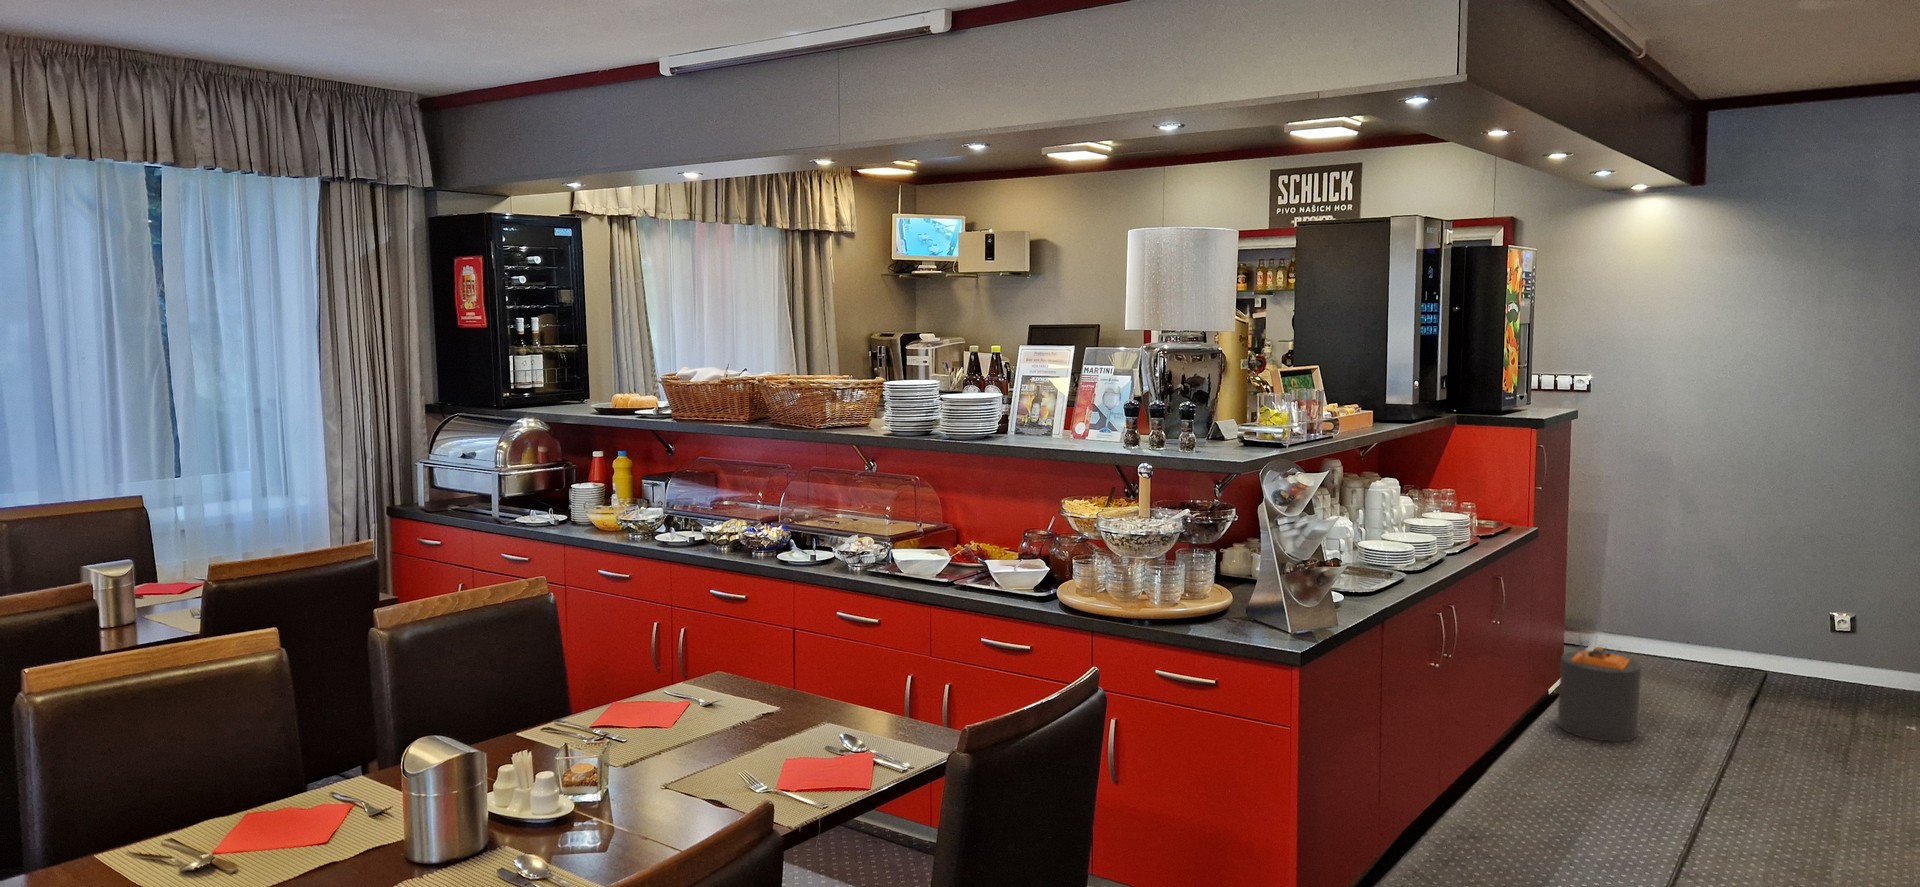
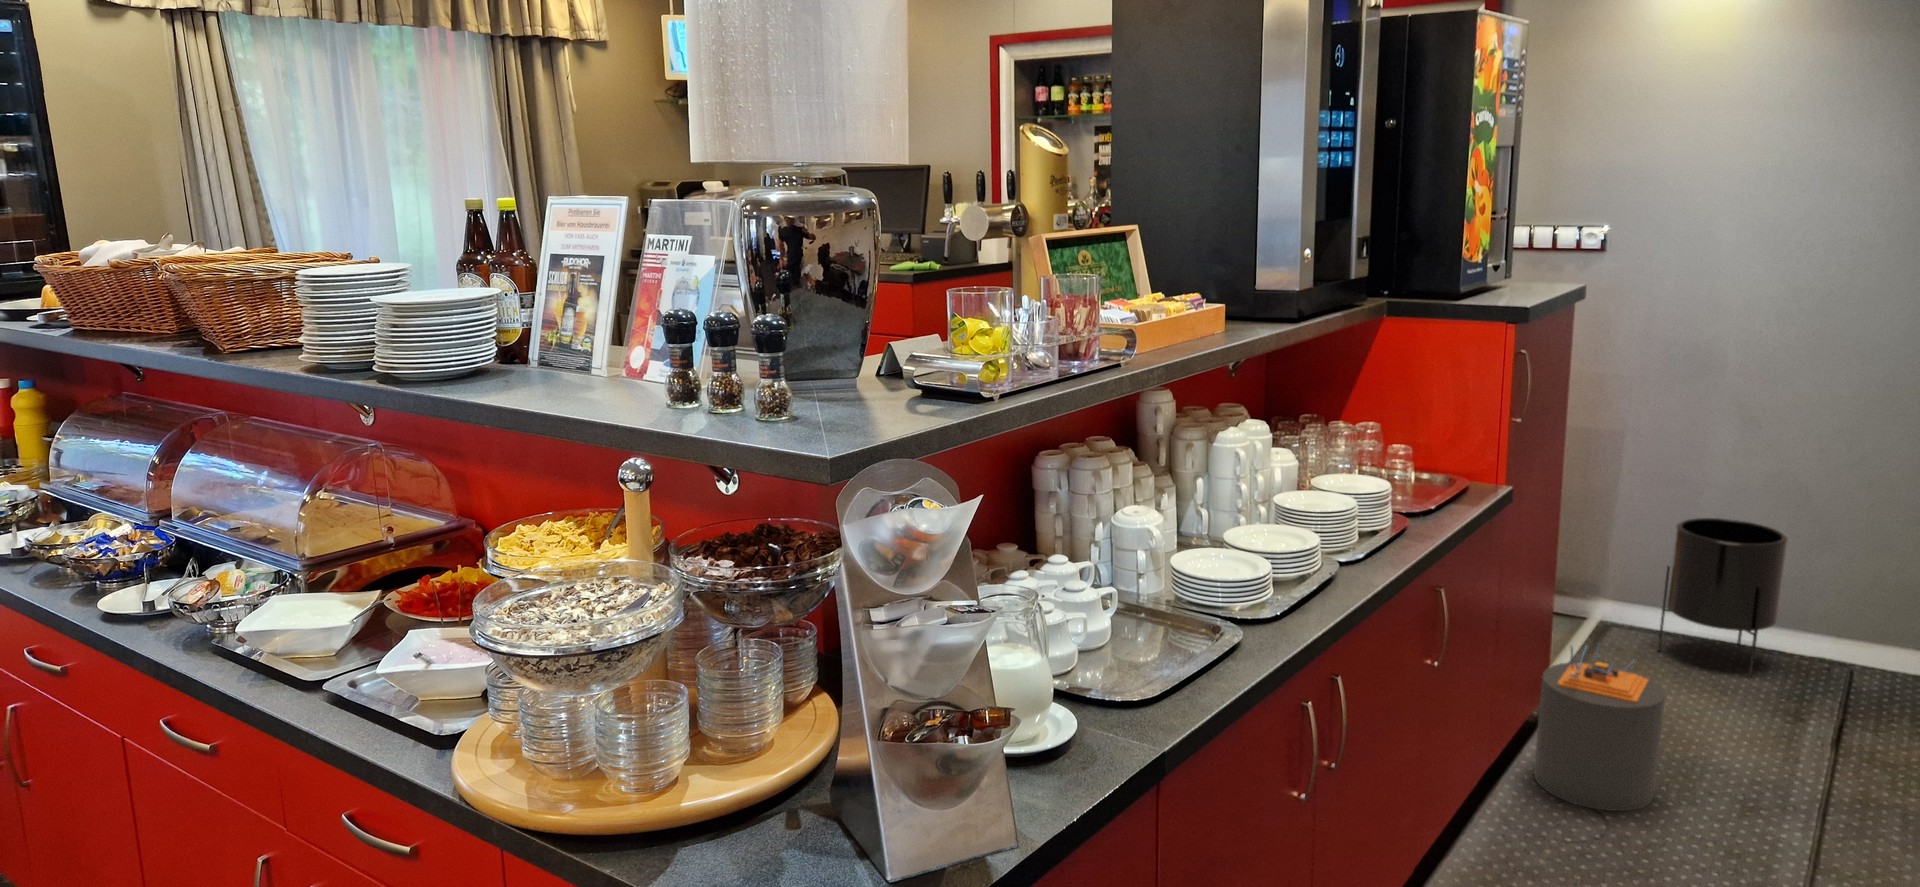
planter: none [1637,574,1723,682] -> present [1658,518,1788,678]

